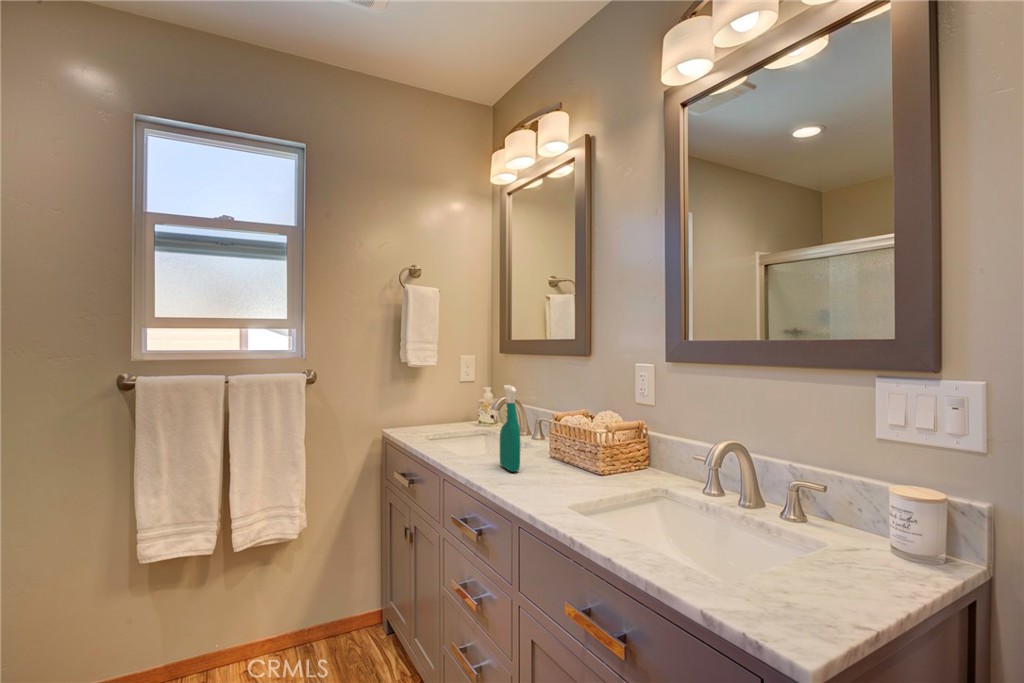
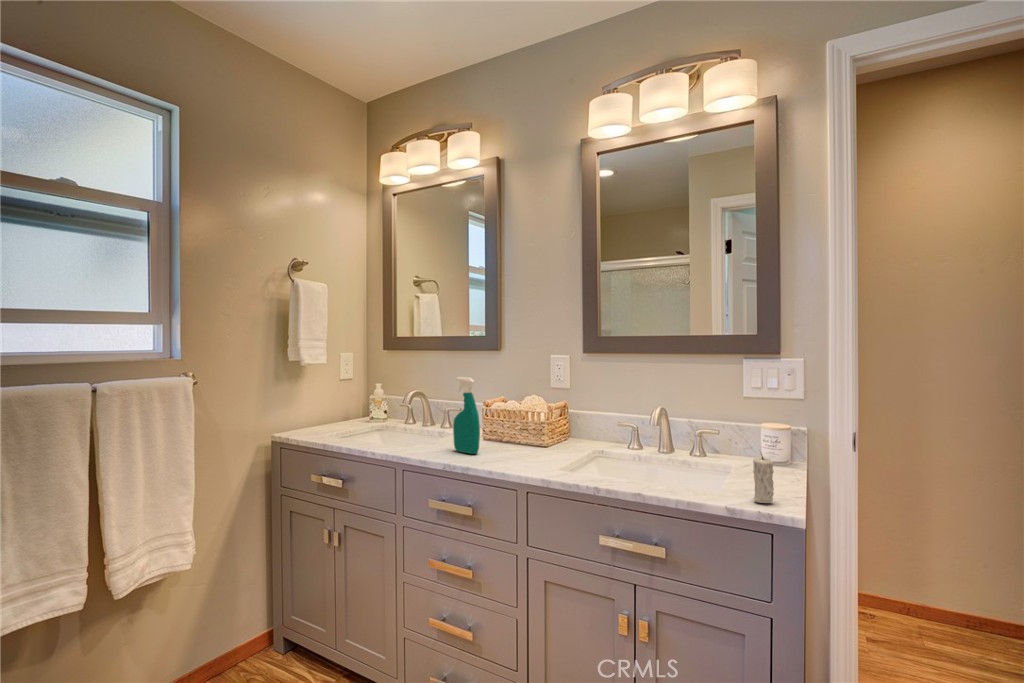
candle: none [786,527,822,623] -> present [753,454,774,503]

